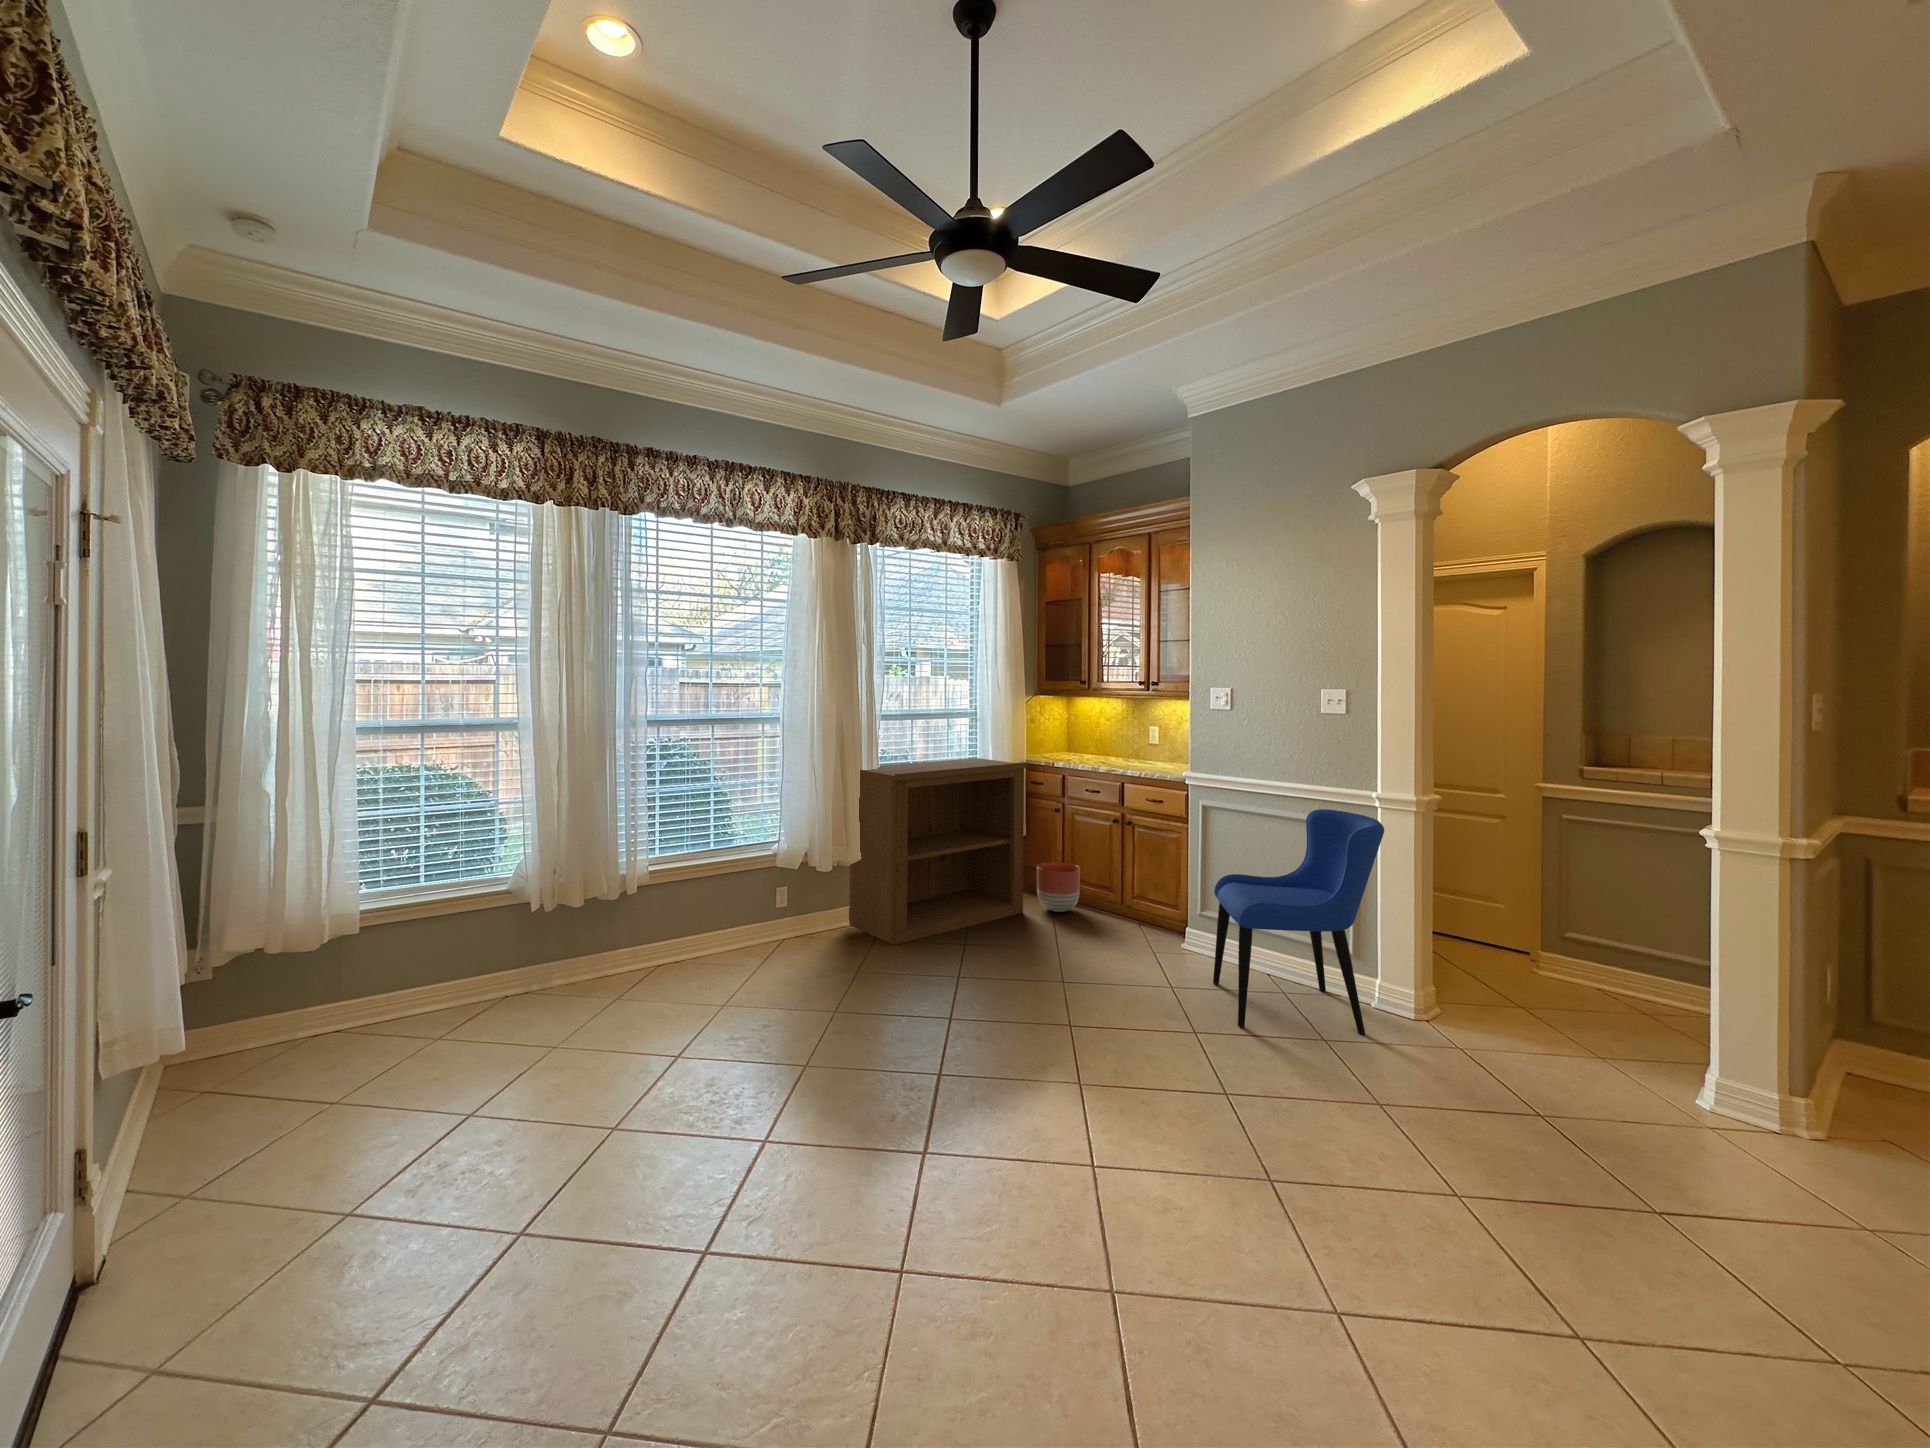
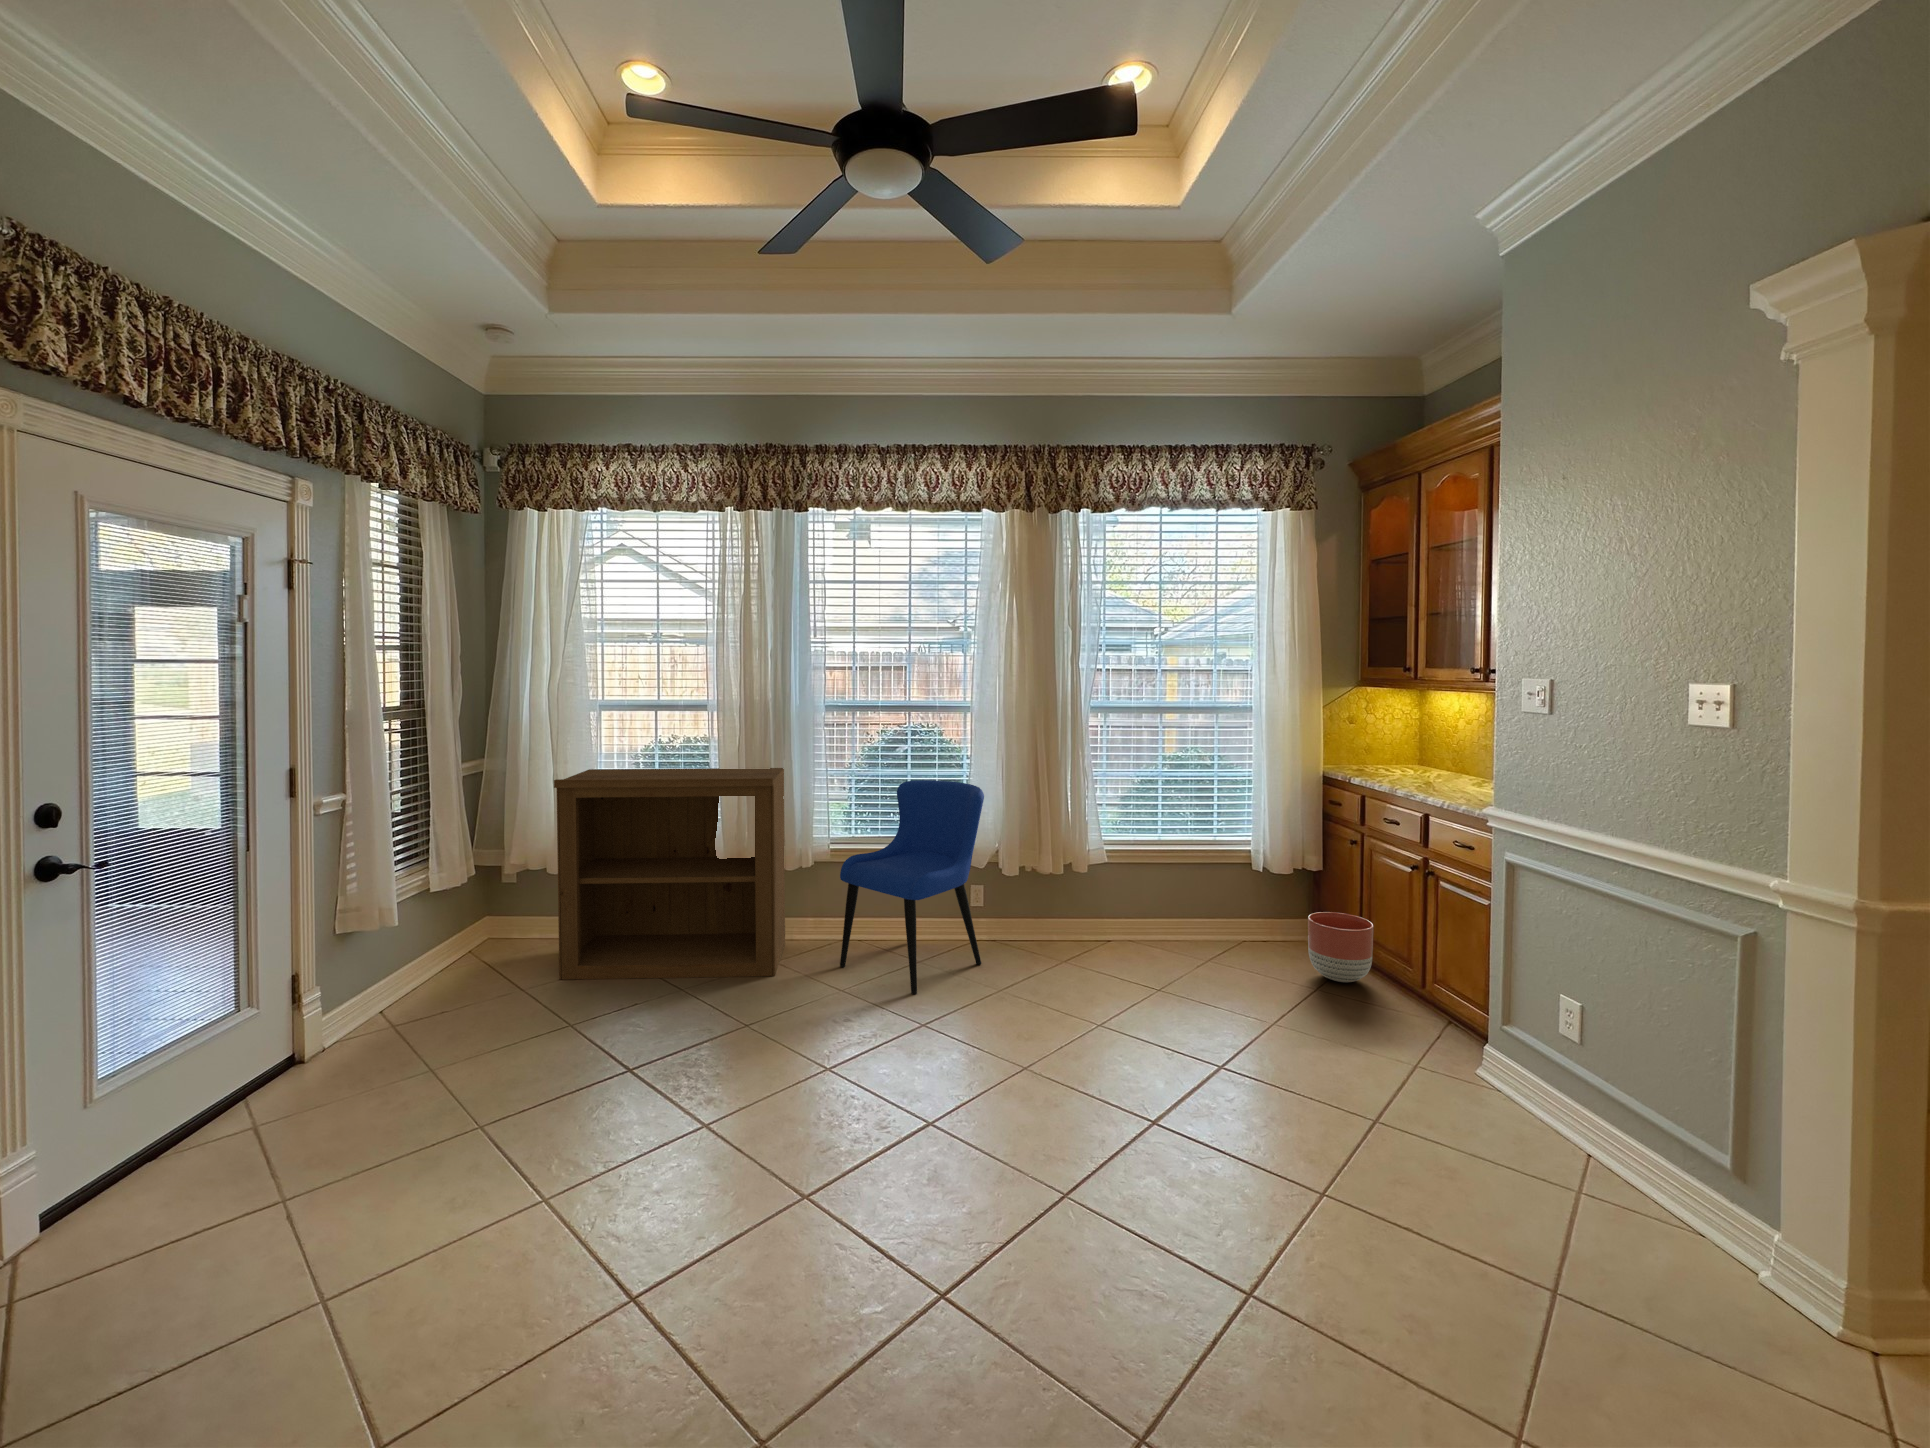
bookshelf: present [849,758,1027,945] -> present [554,768,785,980]
dining chair: present [1213,809,1384,1035] -> present [840,780,984,994]

